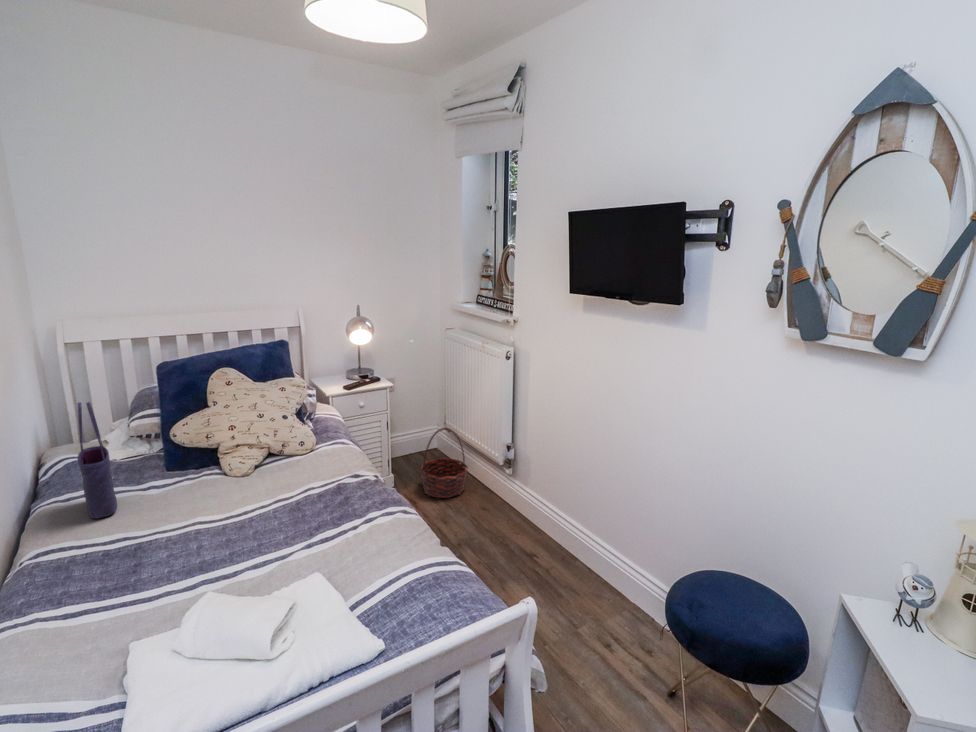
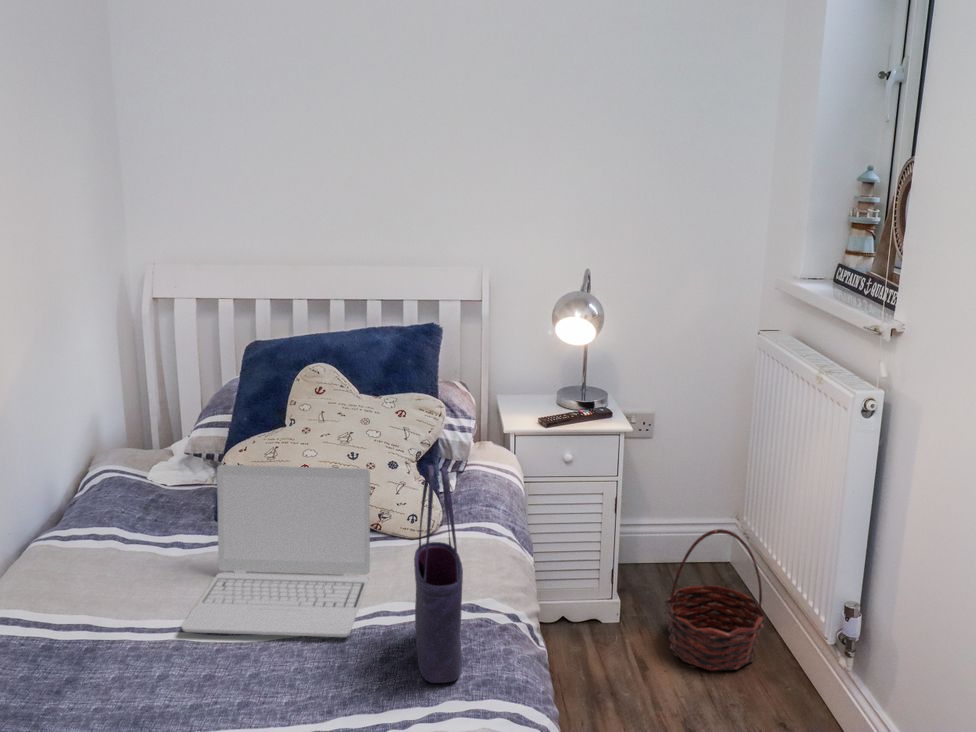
tote bag: present [78,402,117,518] -> present [414,465,463,683]
laptop: none [189,416,301,524] -> present [182,465,370,637]

